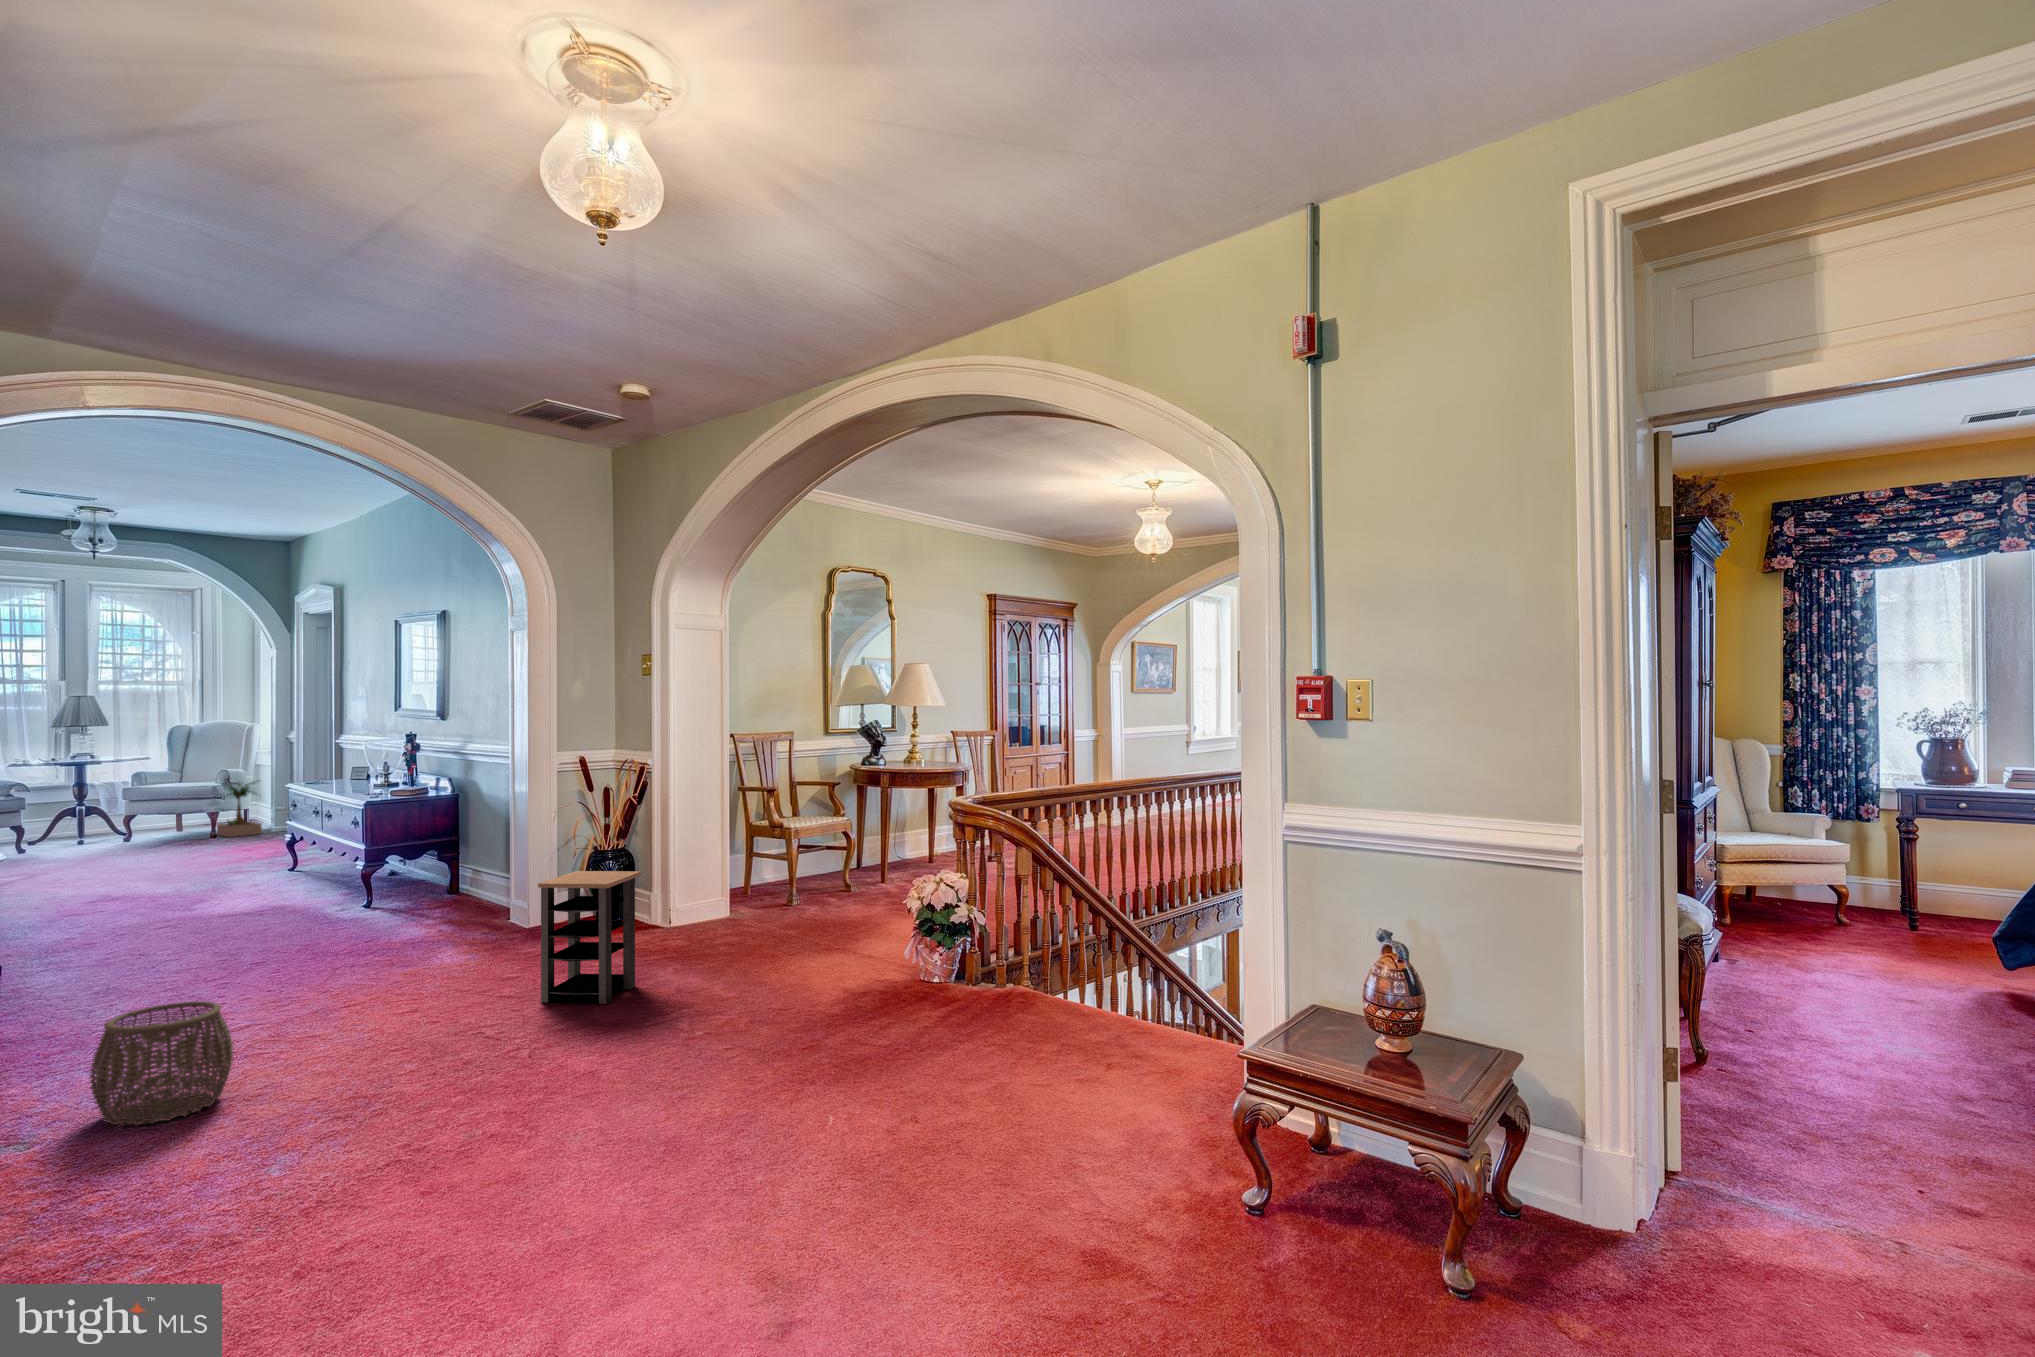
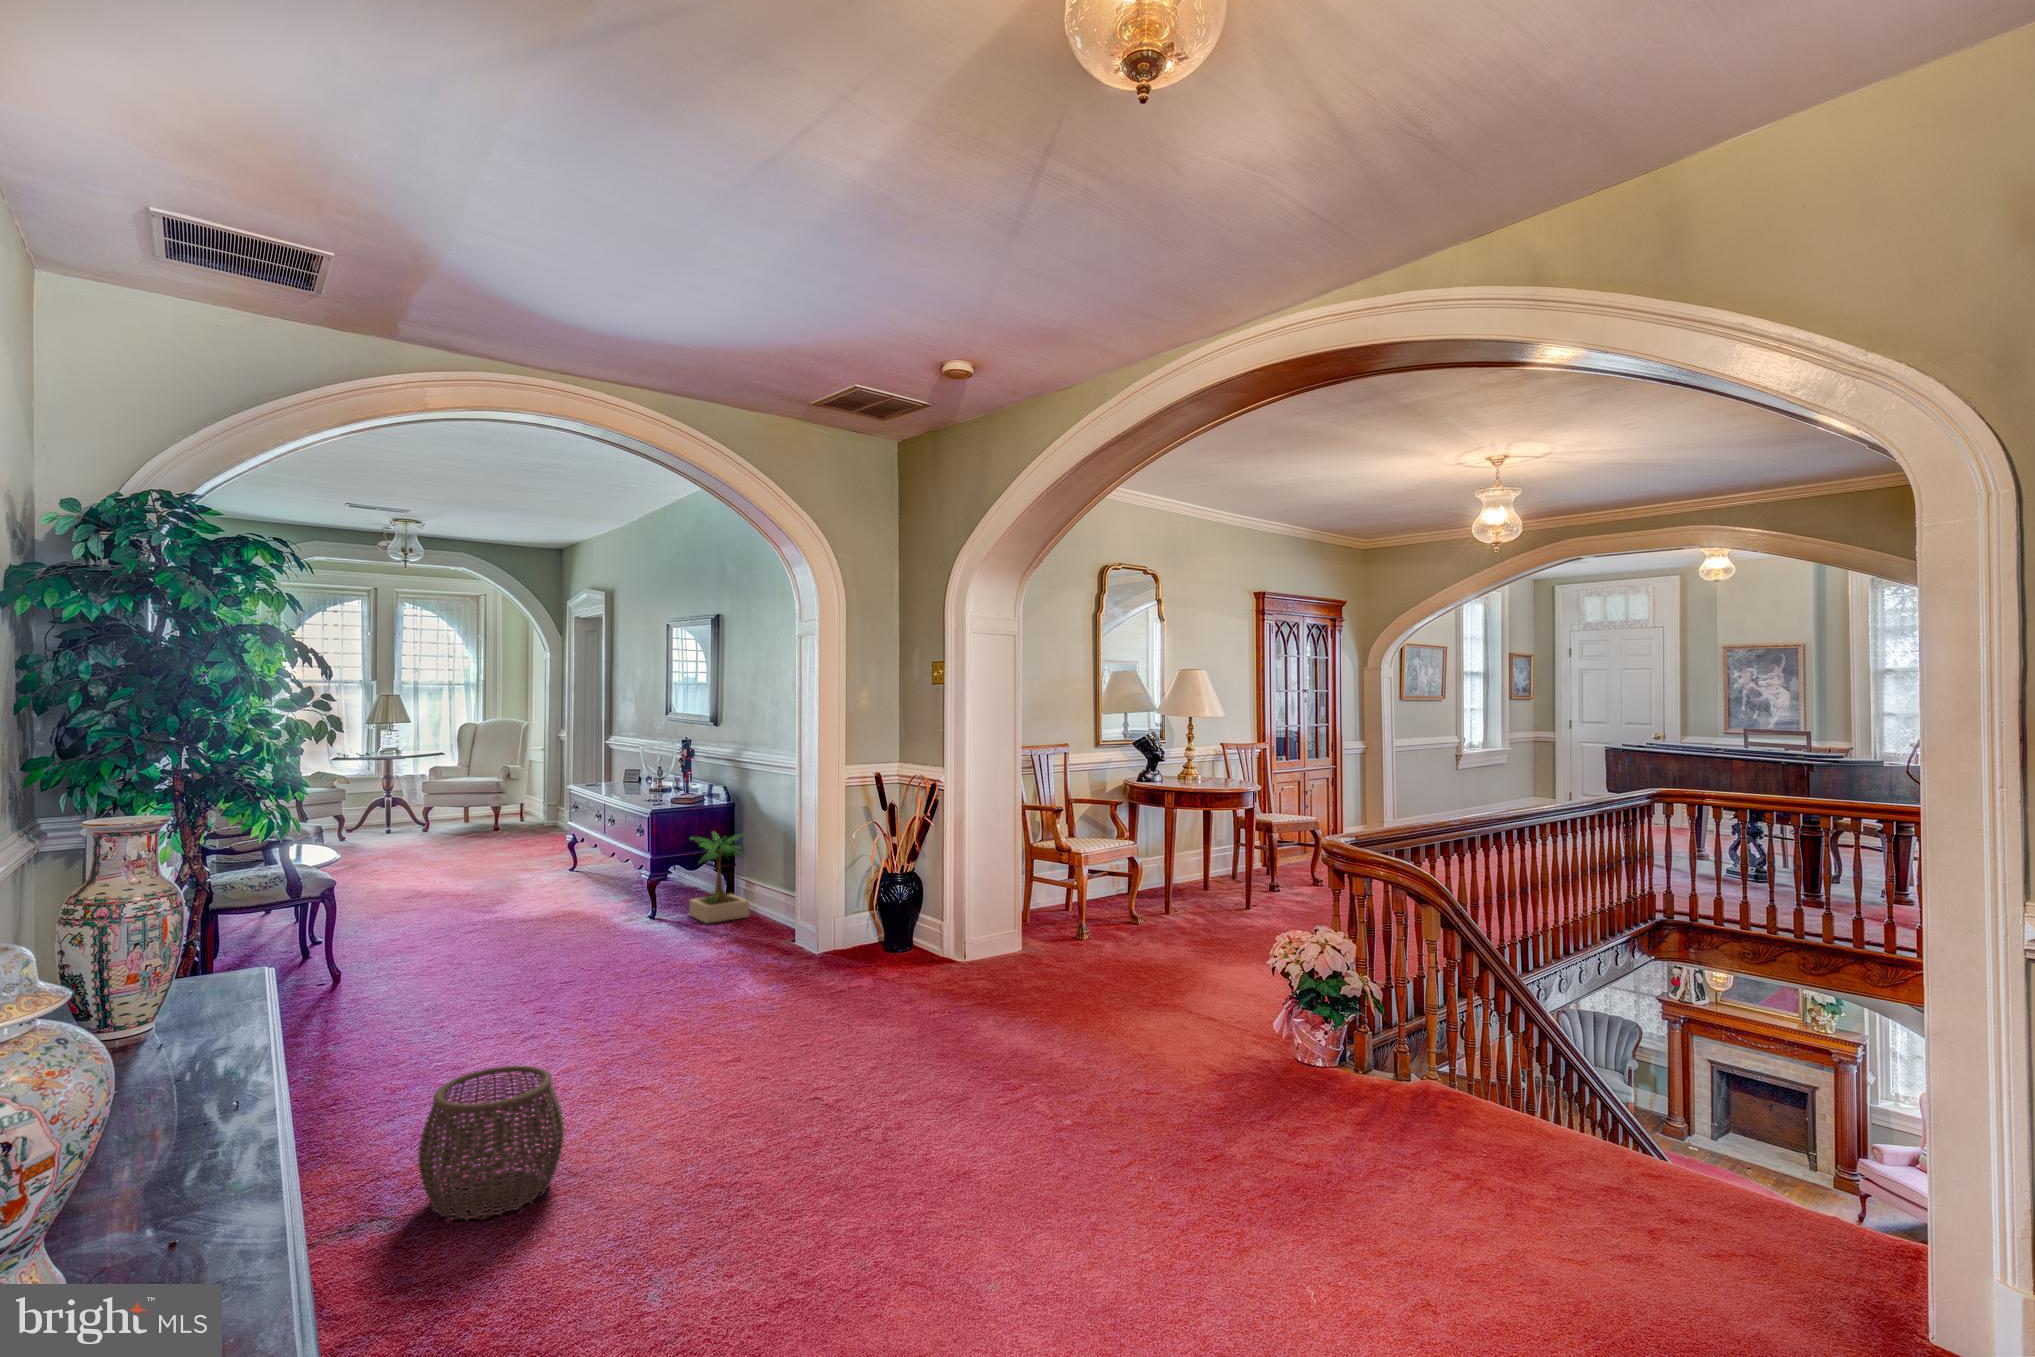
potted plant: present [217,780,262,837] -> present [689,832,749,923]
side table: present [538,871,641,1004] -> none [860,908,964,1068]

